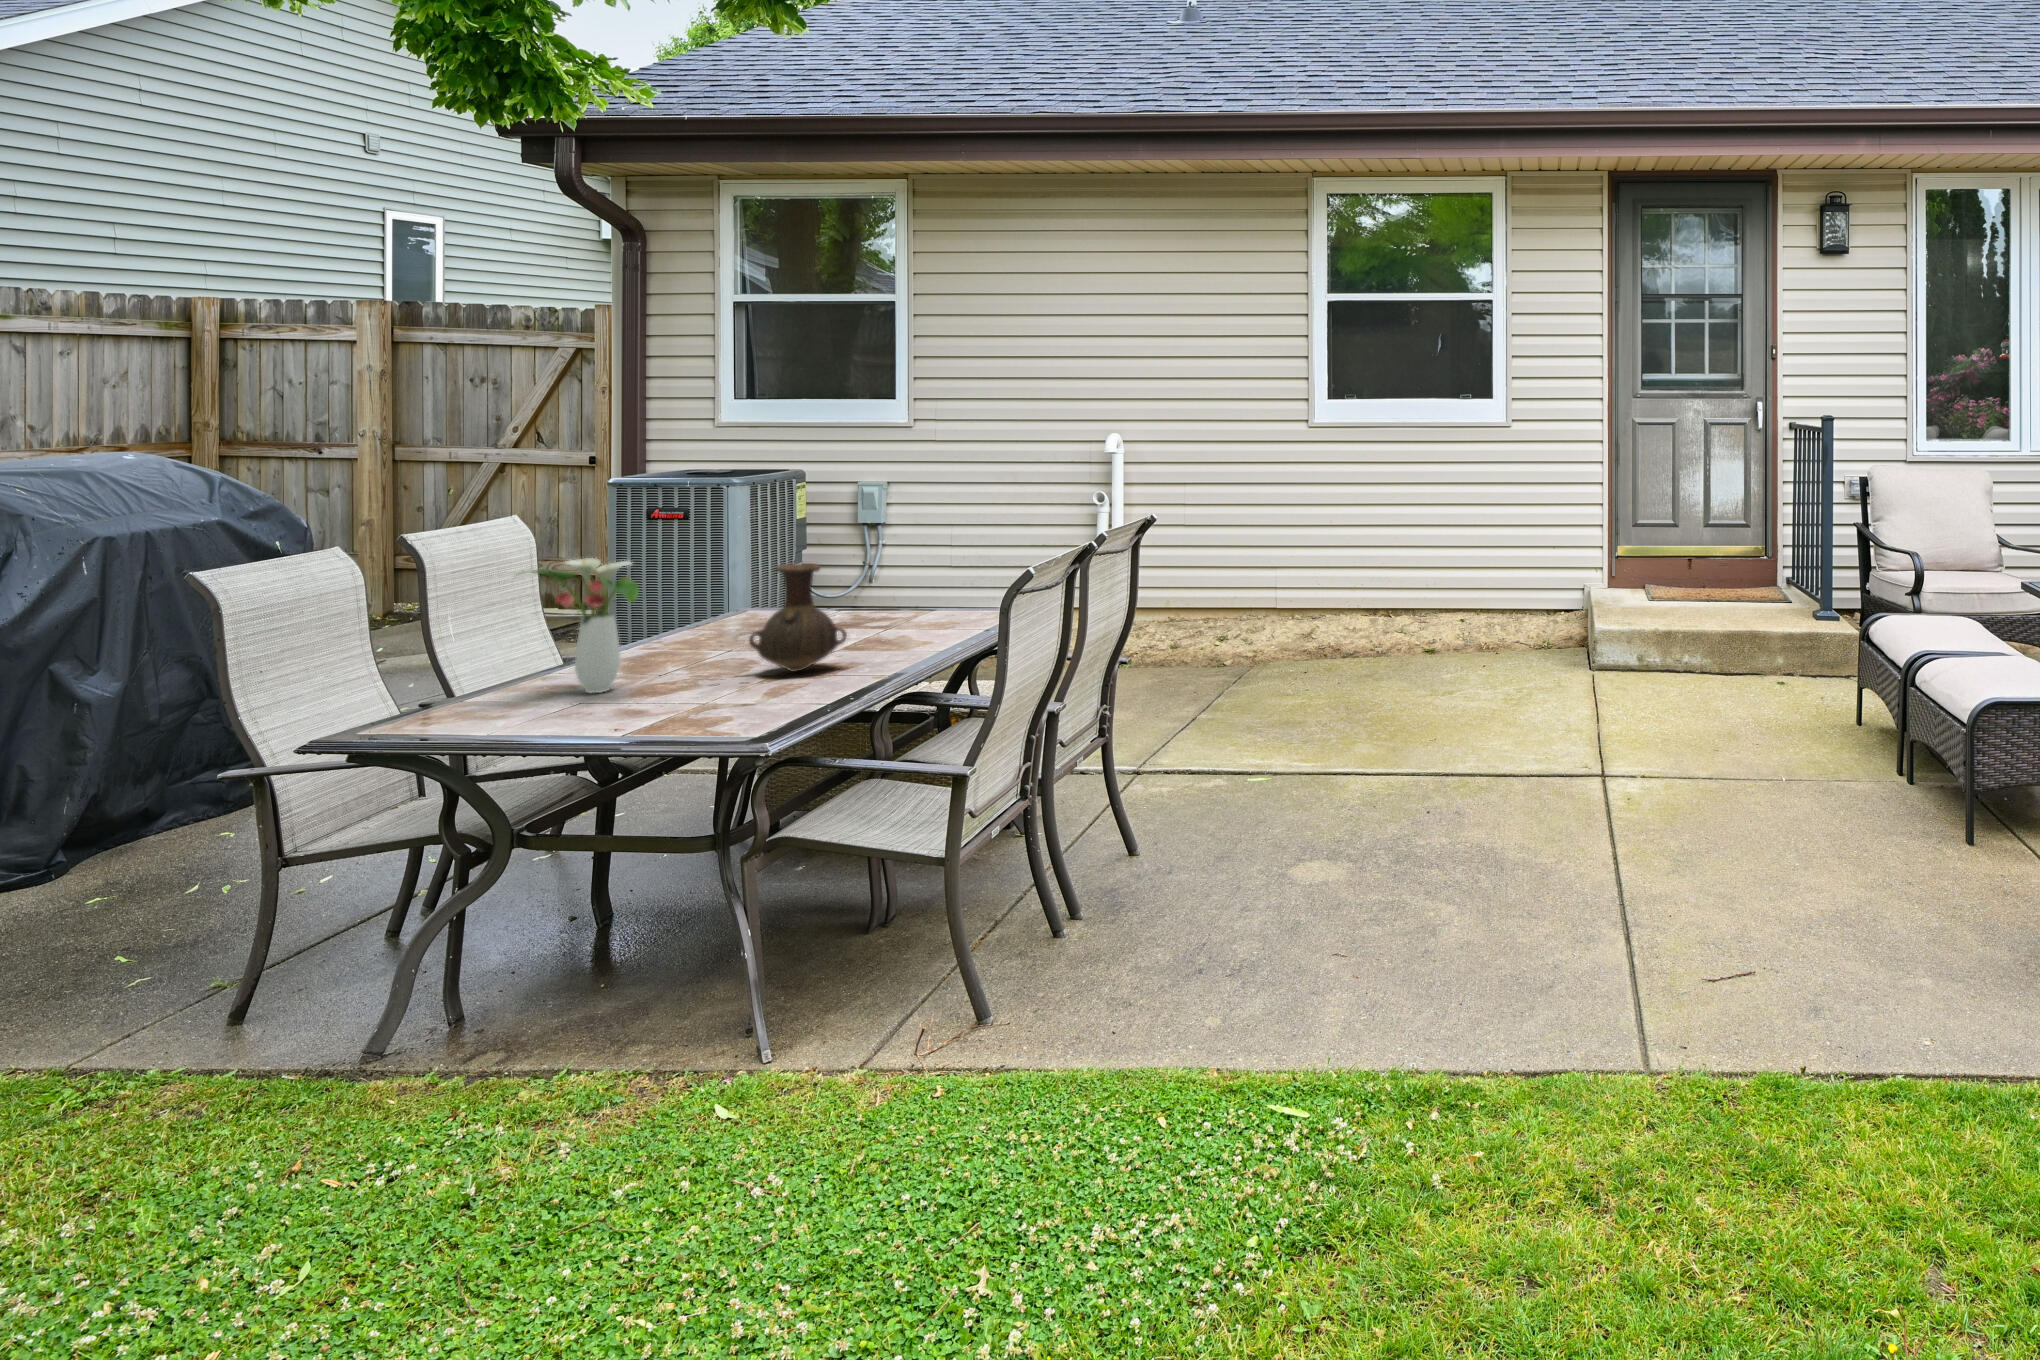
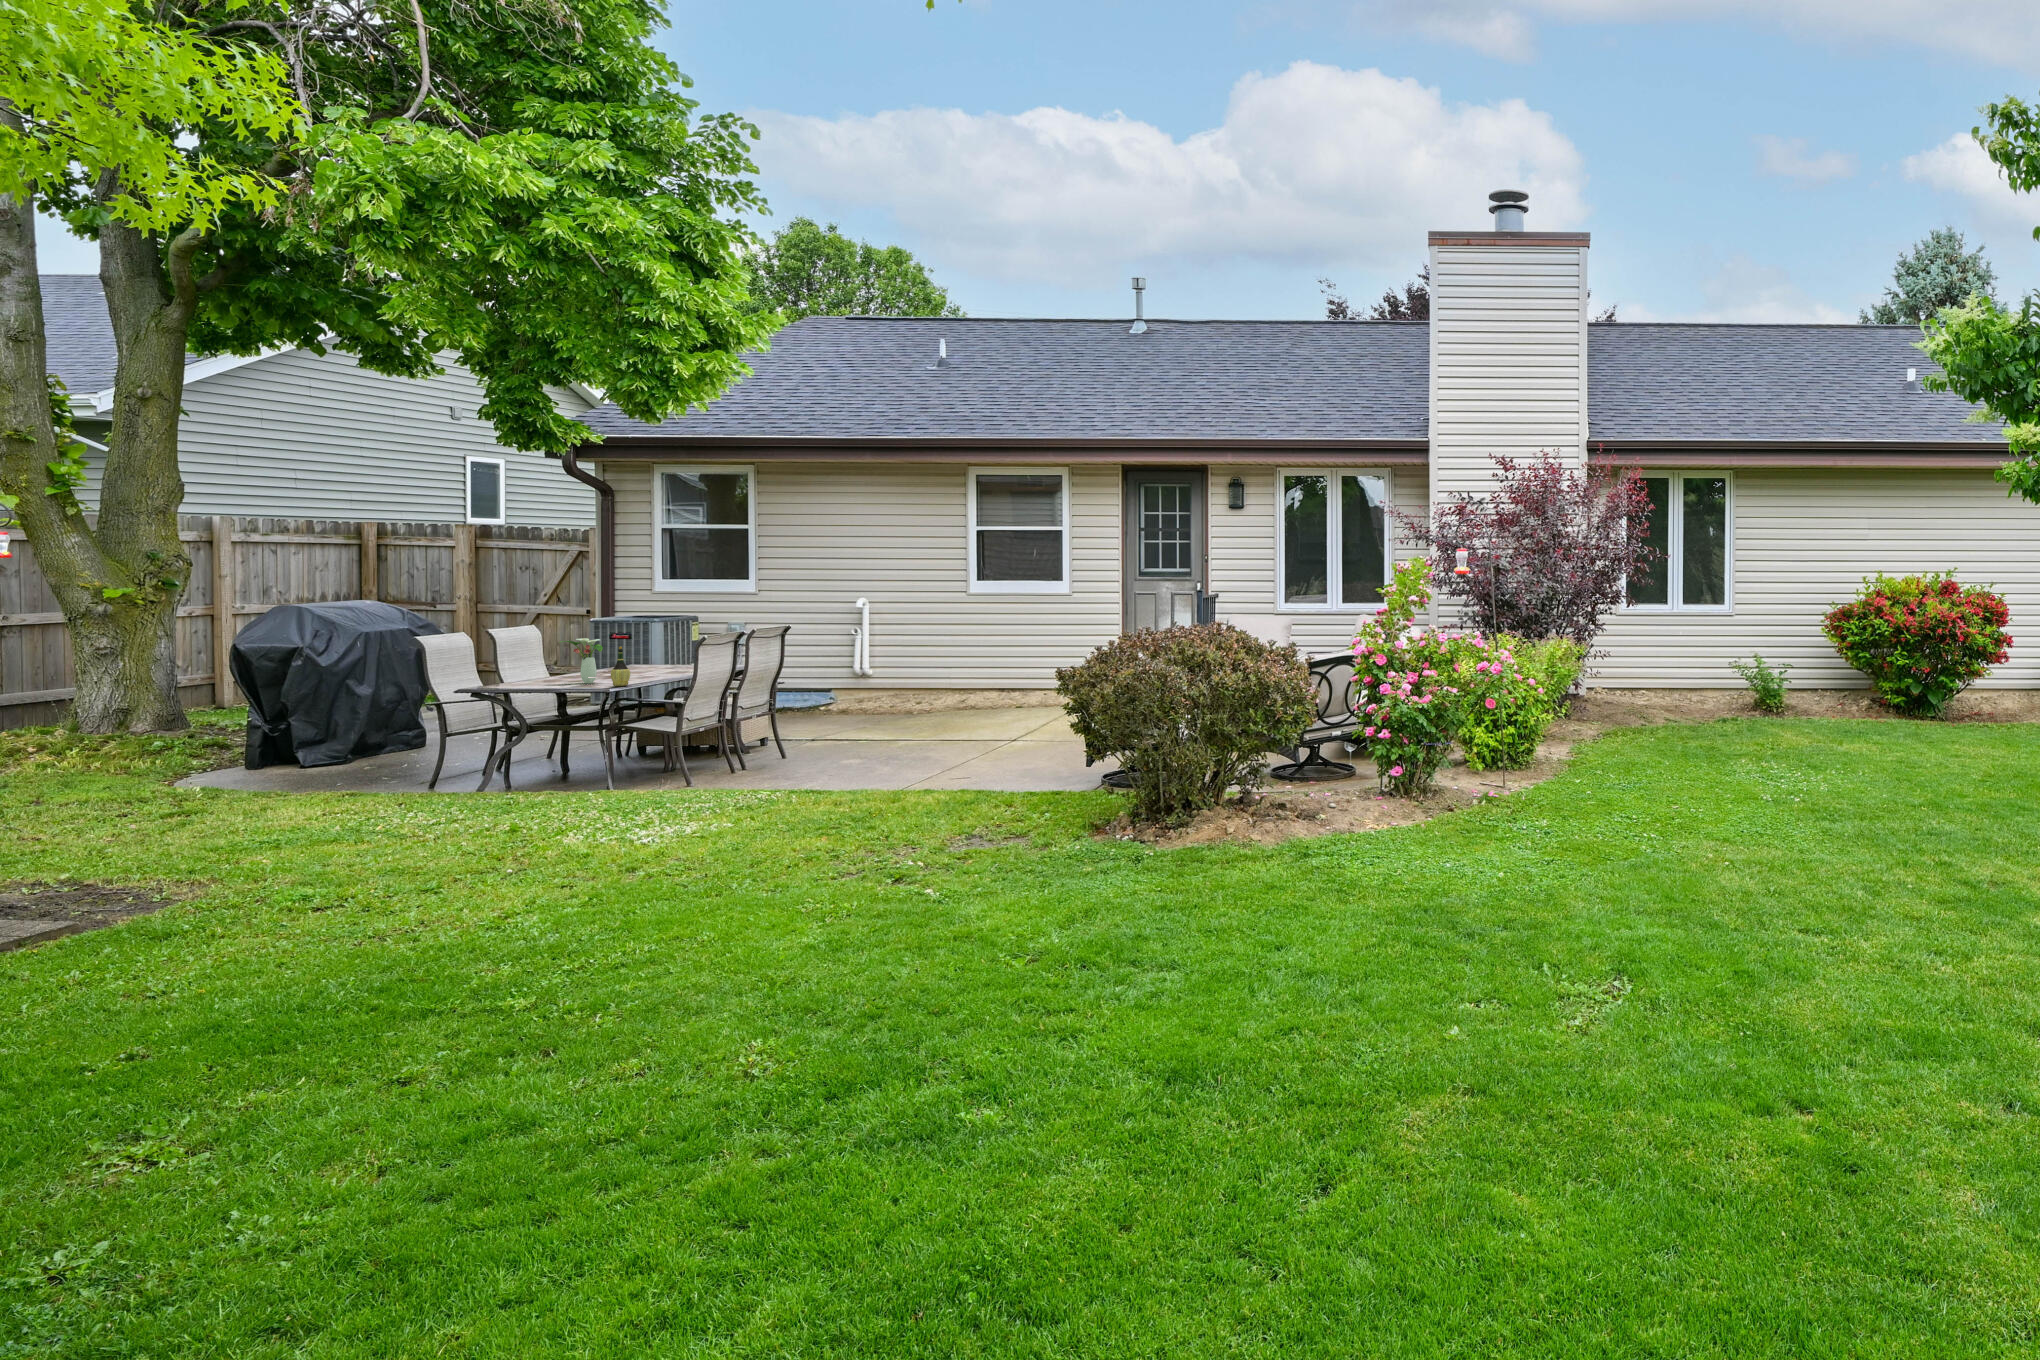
vase: present [749,563,847,672] -> none [644,642,681,680]
wine bottle: none [664,592,721,717] -> present [611,647,630,686]

